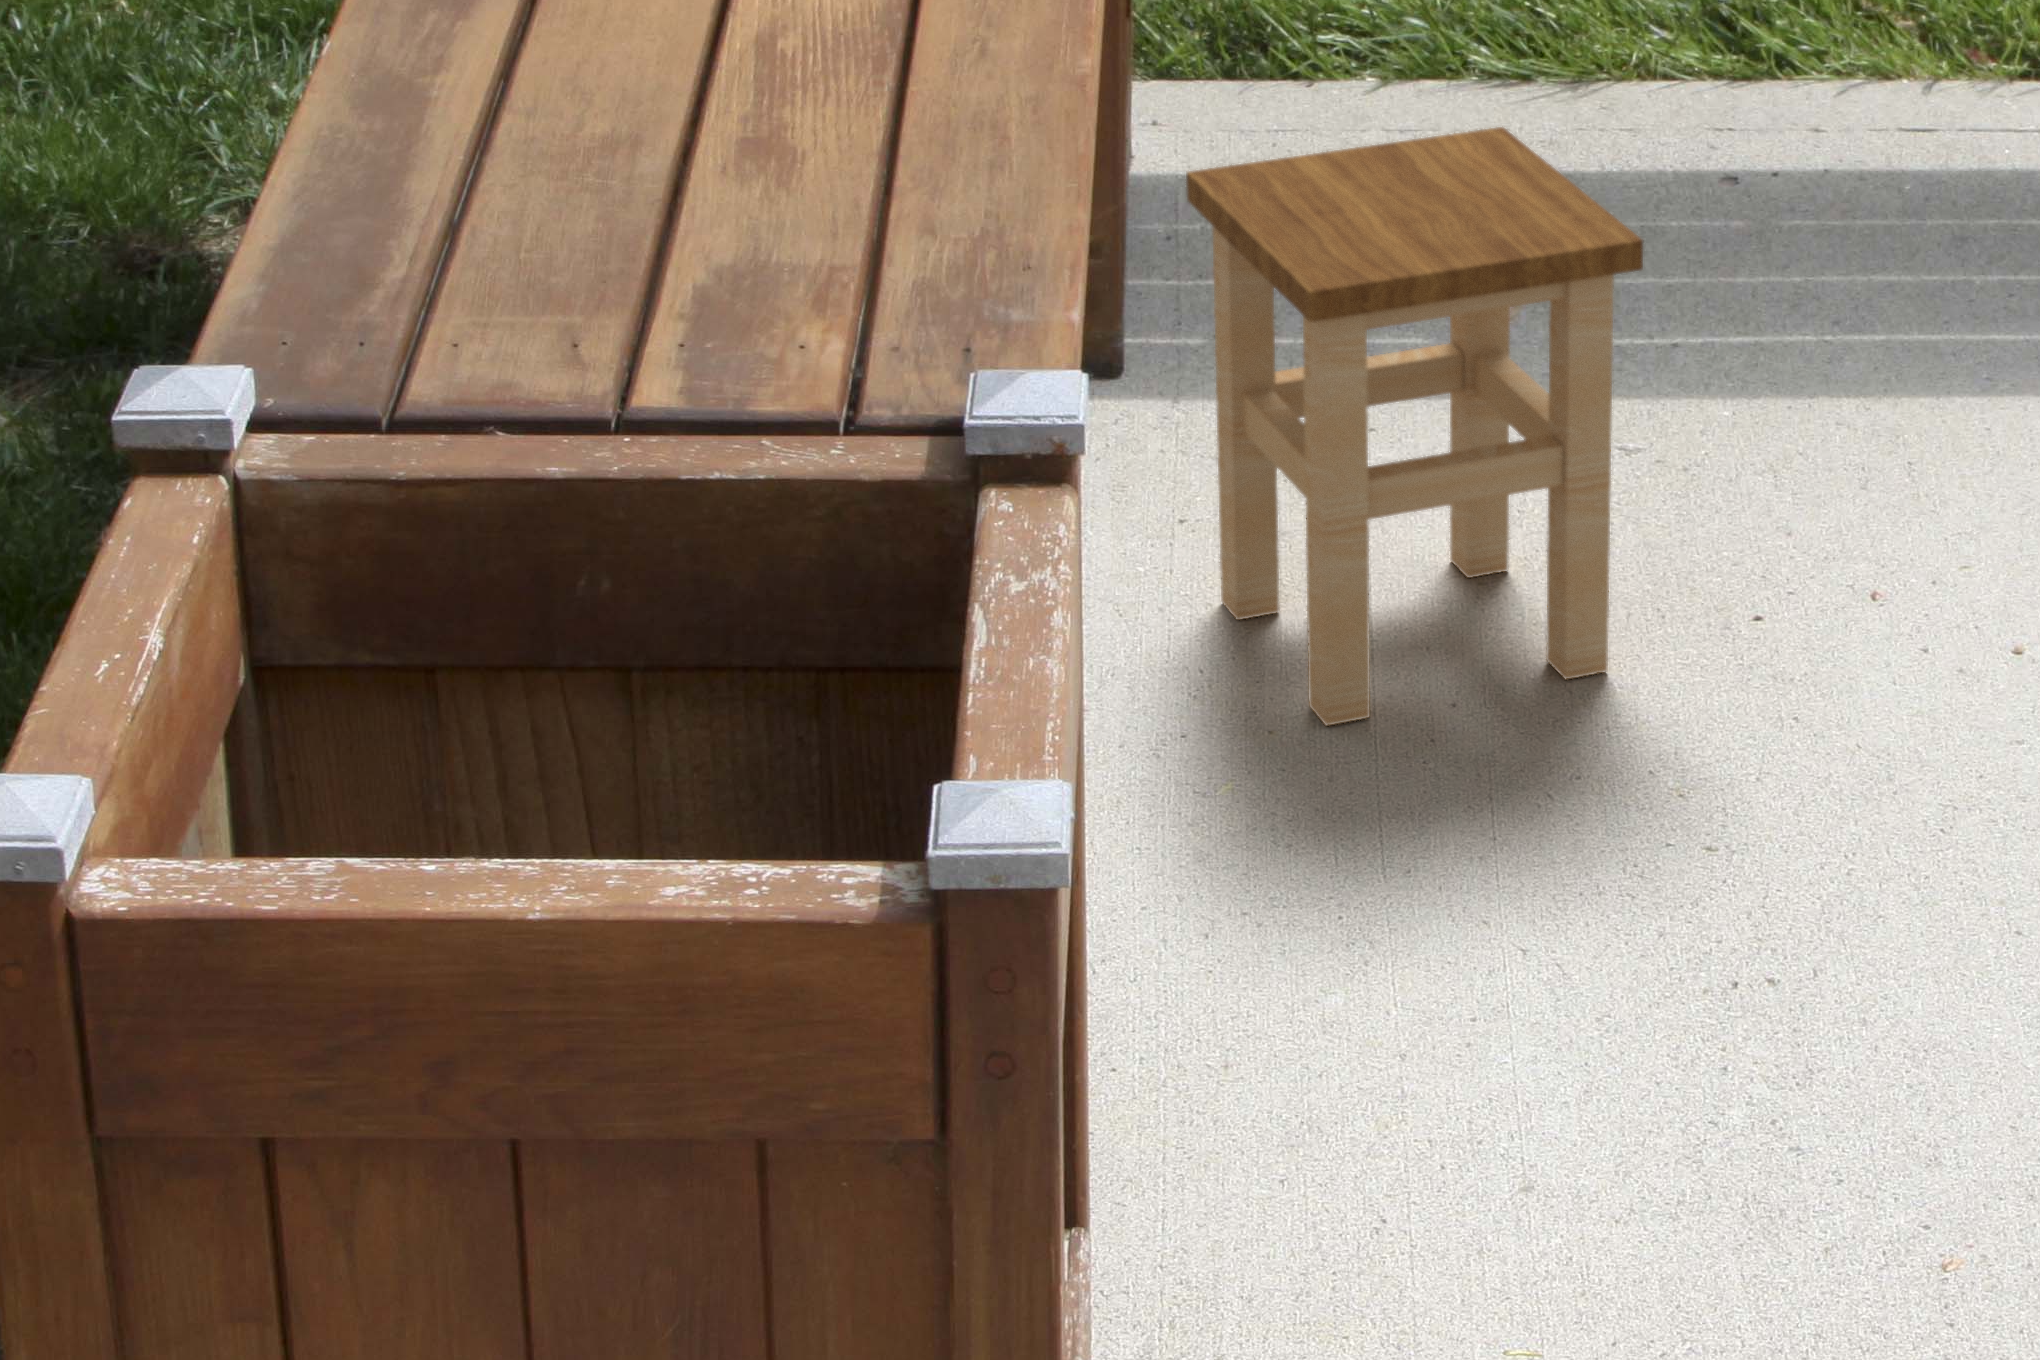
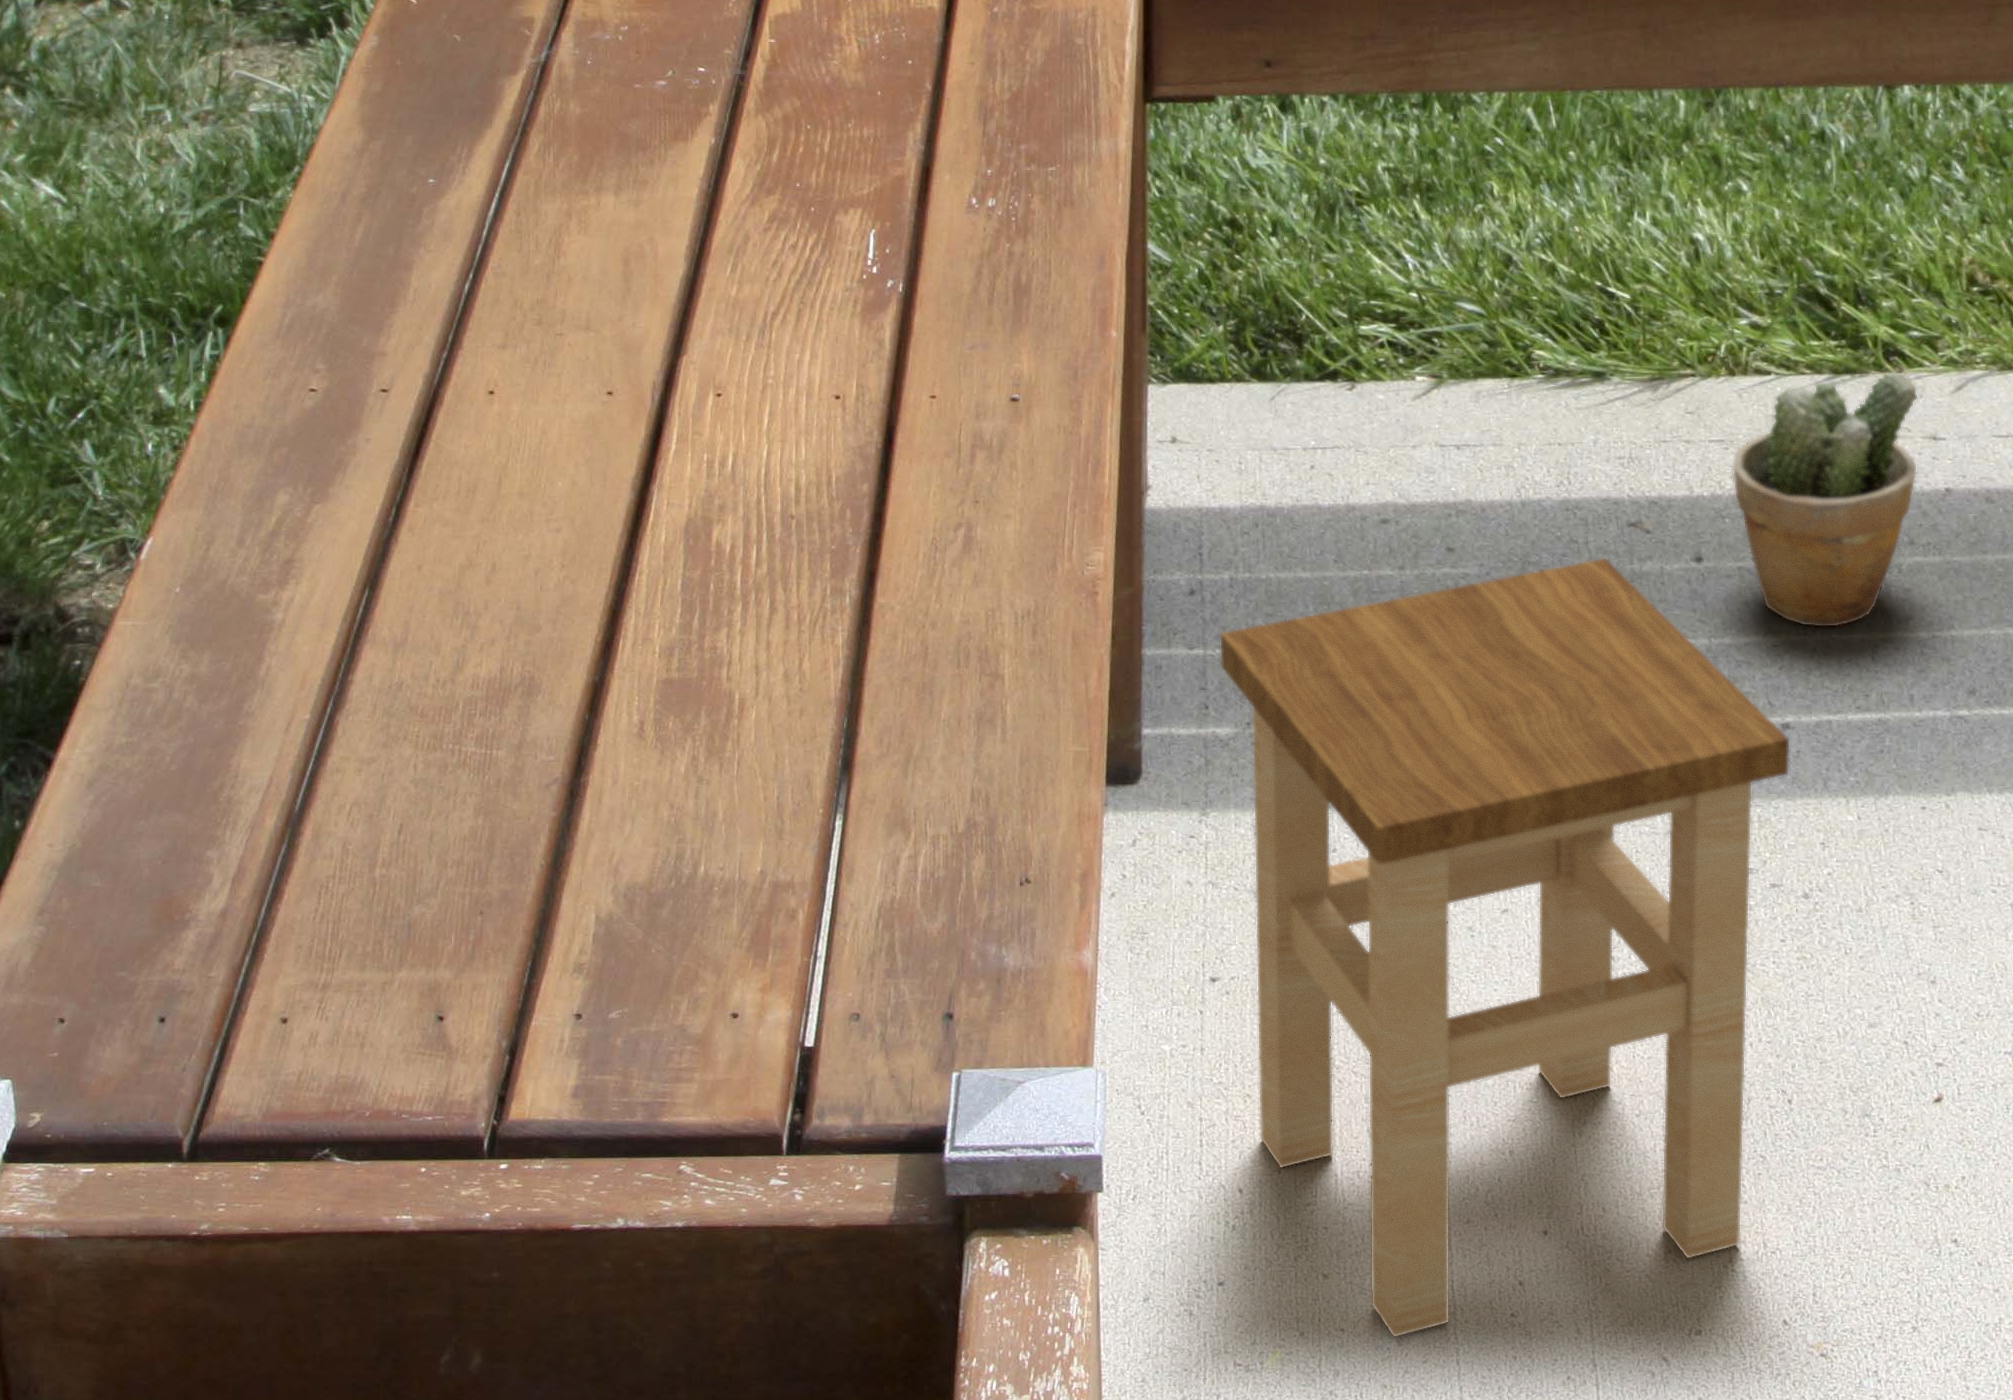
potted plant: none [1632,46,1789,266] -> present [1734,373,1917,626]

